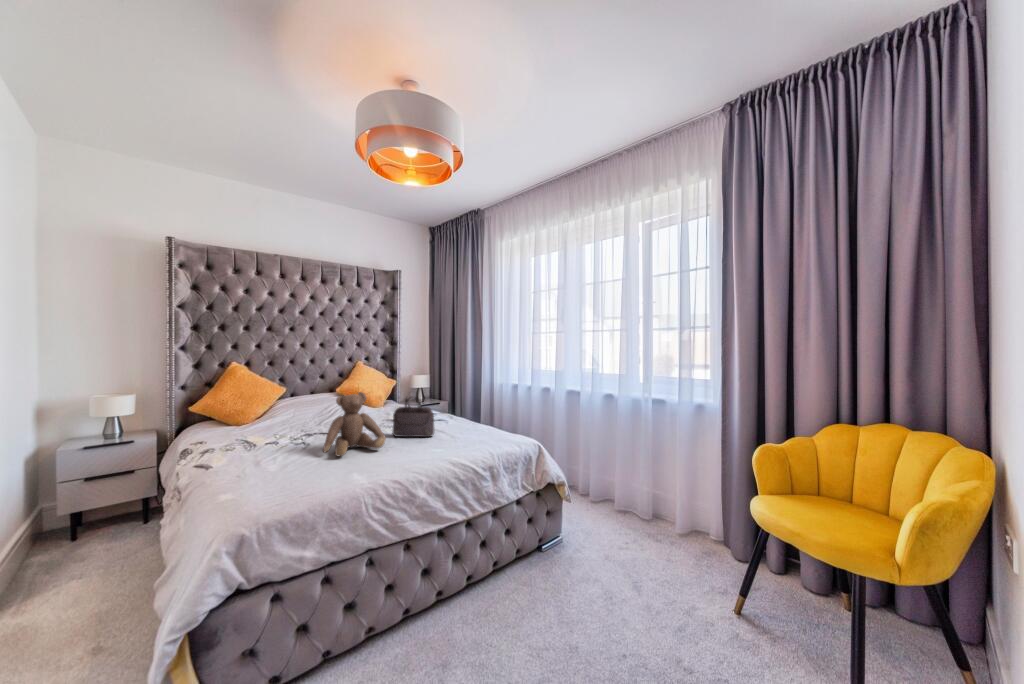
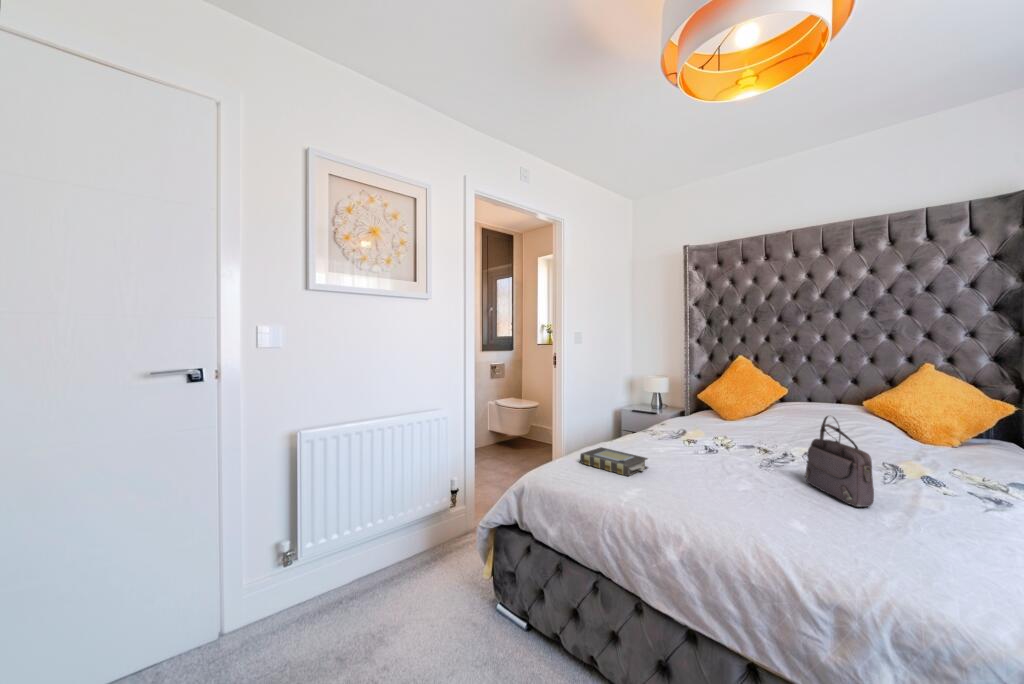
teddy bear: present [323,392,386,456] -> none [676,400,762,482]
book: none [248,457,322,488] -> present [580,447,648,476]

